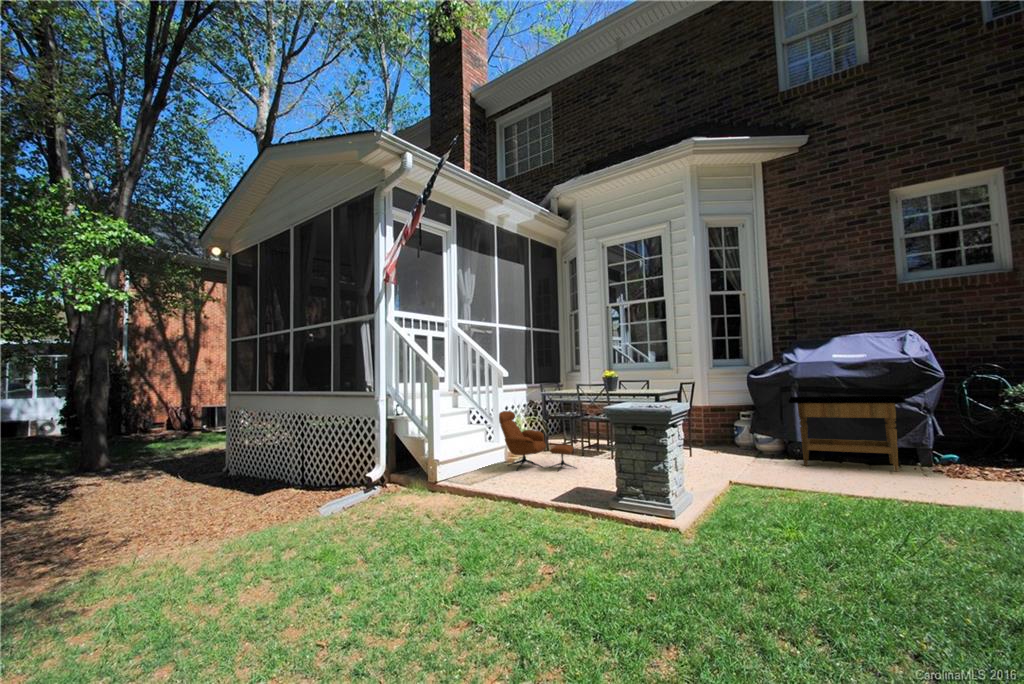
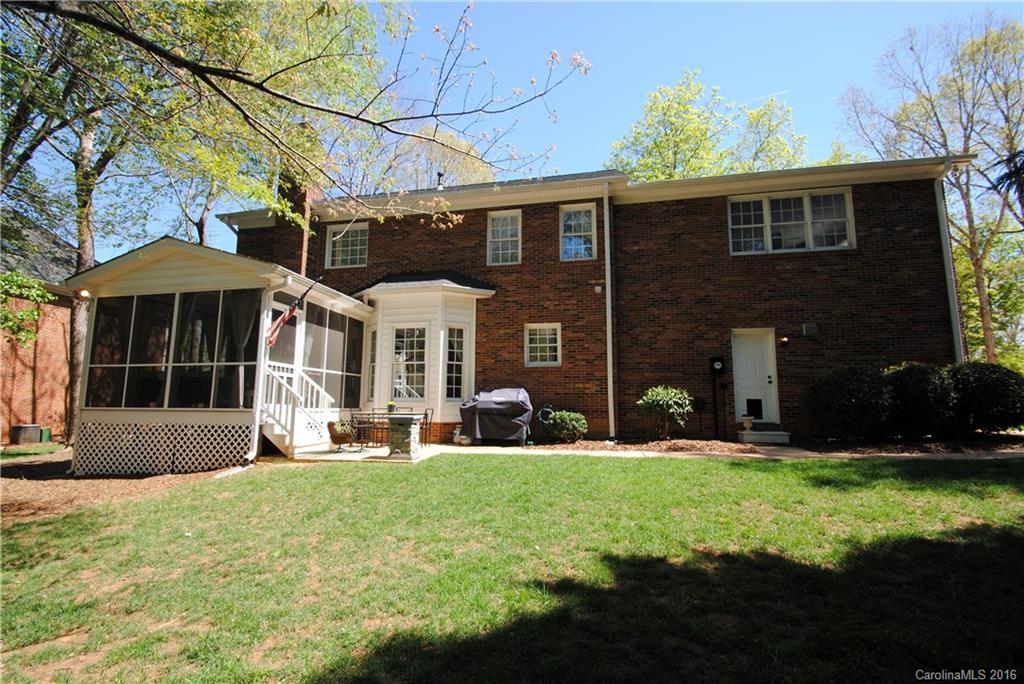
side table: present [789,396,906,471] -> none [471,417,514,448]

